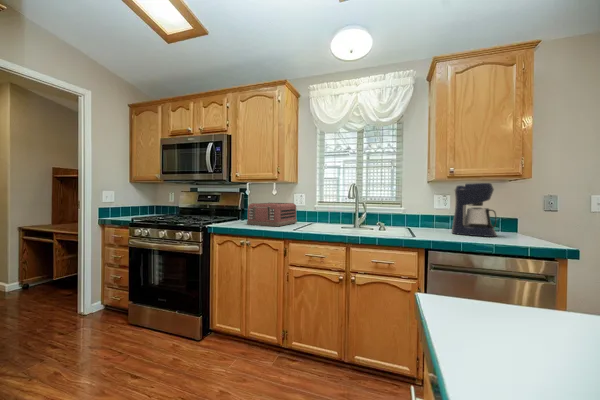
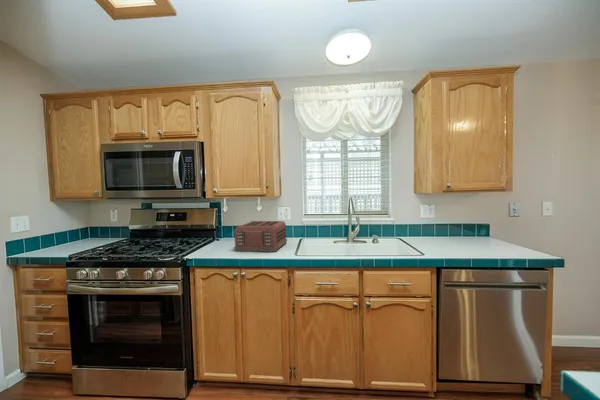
coffee maker: present [452,183,497,237] -> none [445,198,486,248]

